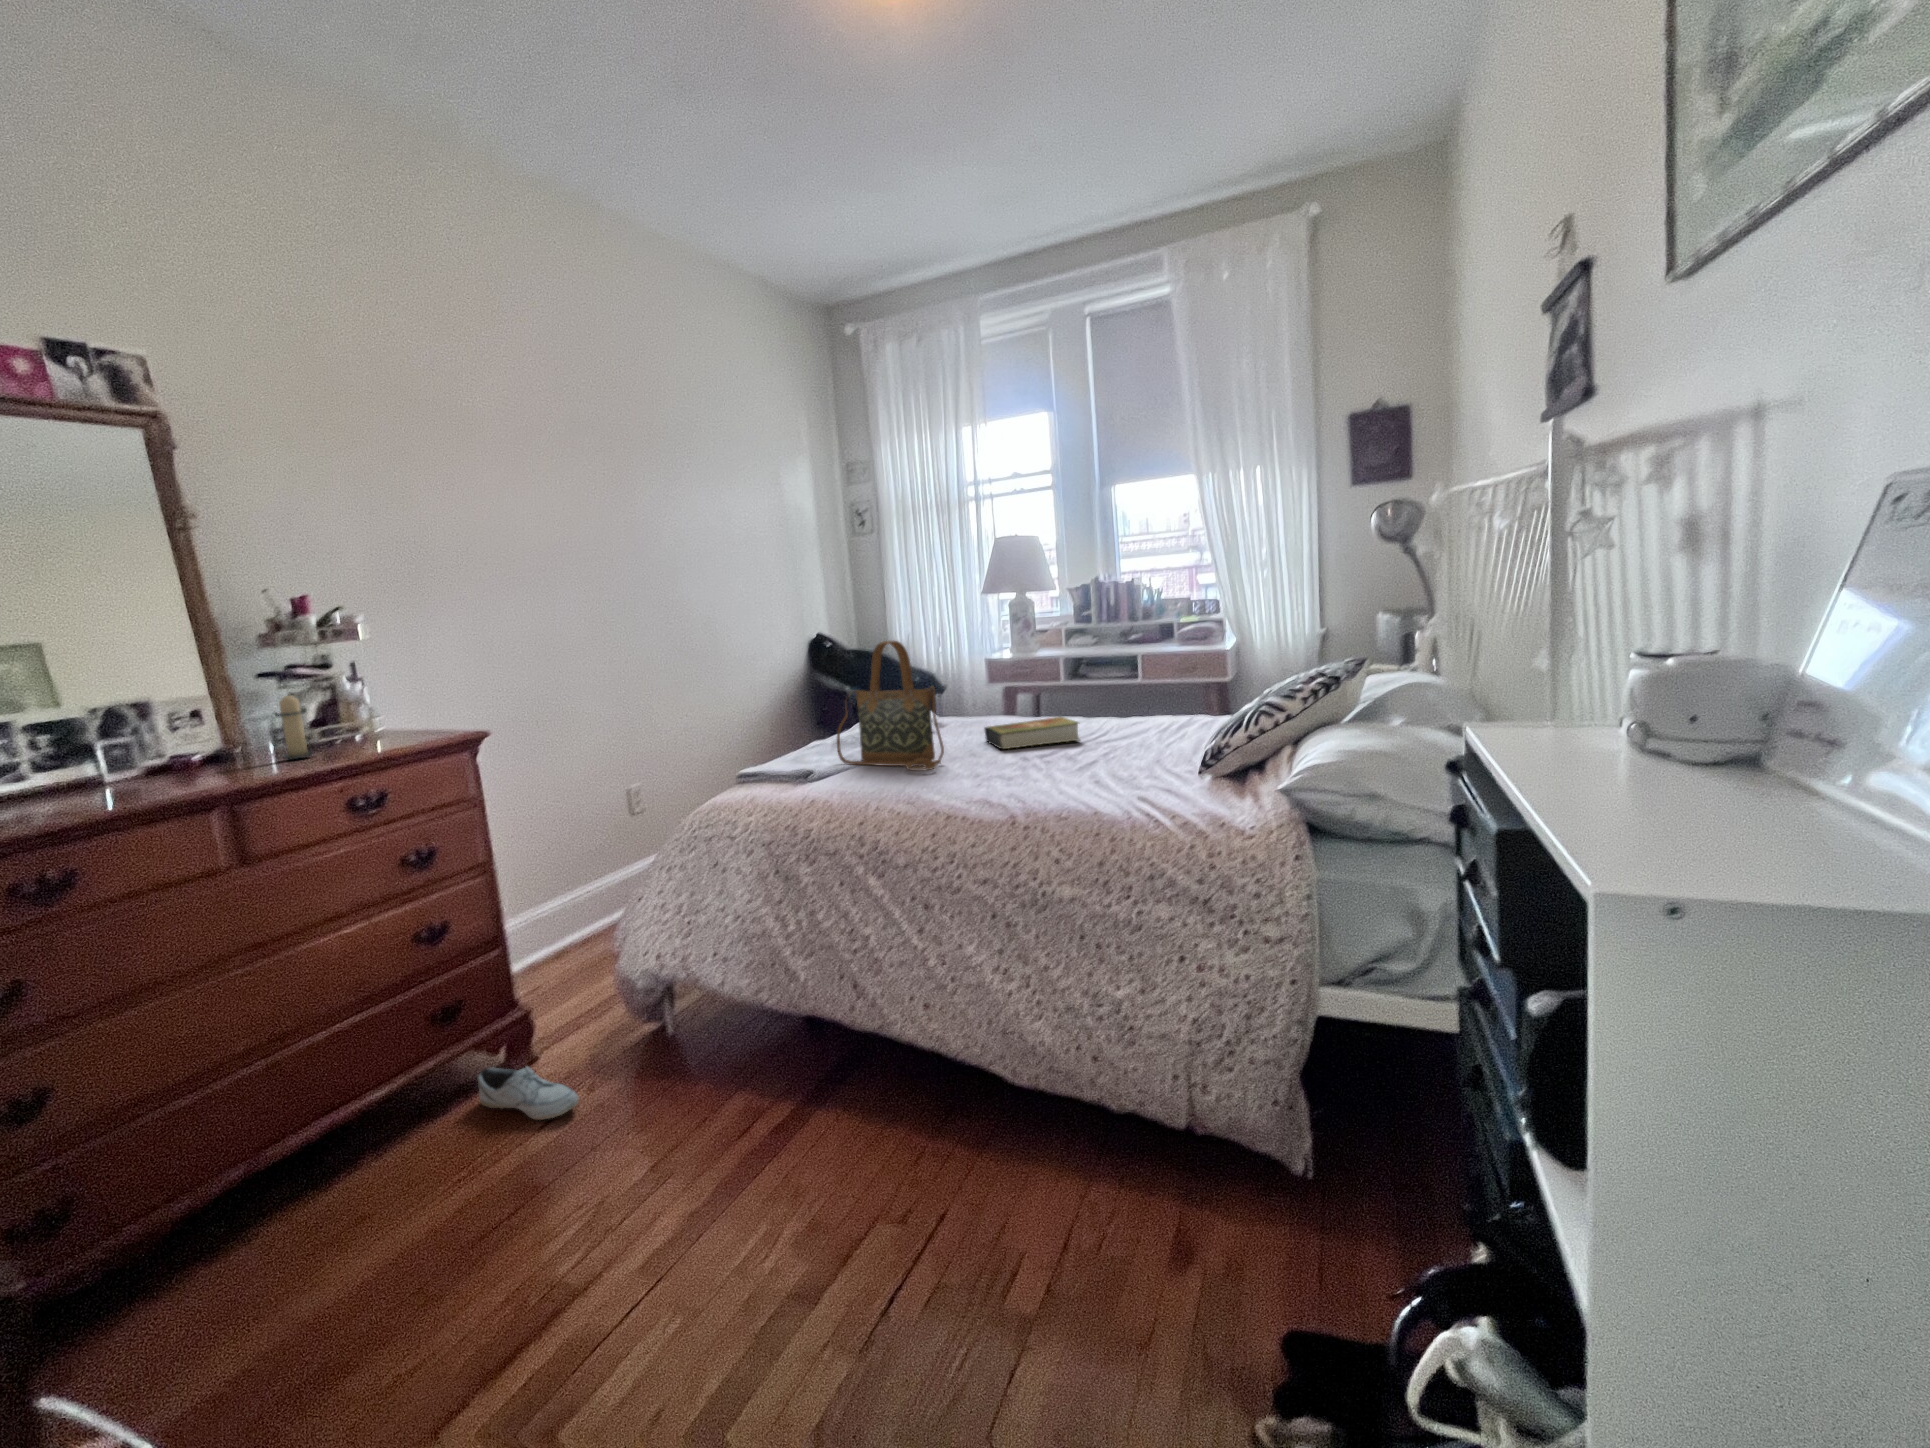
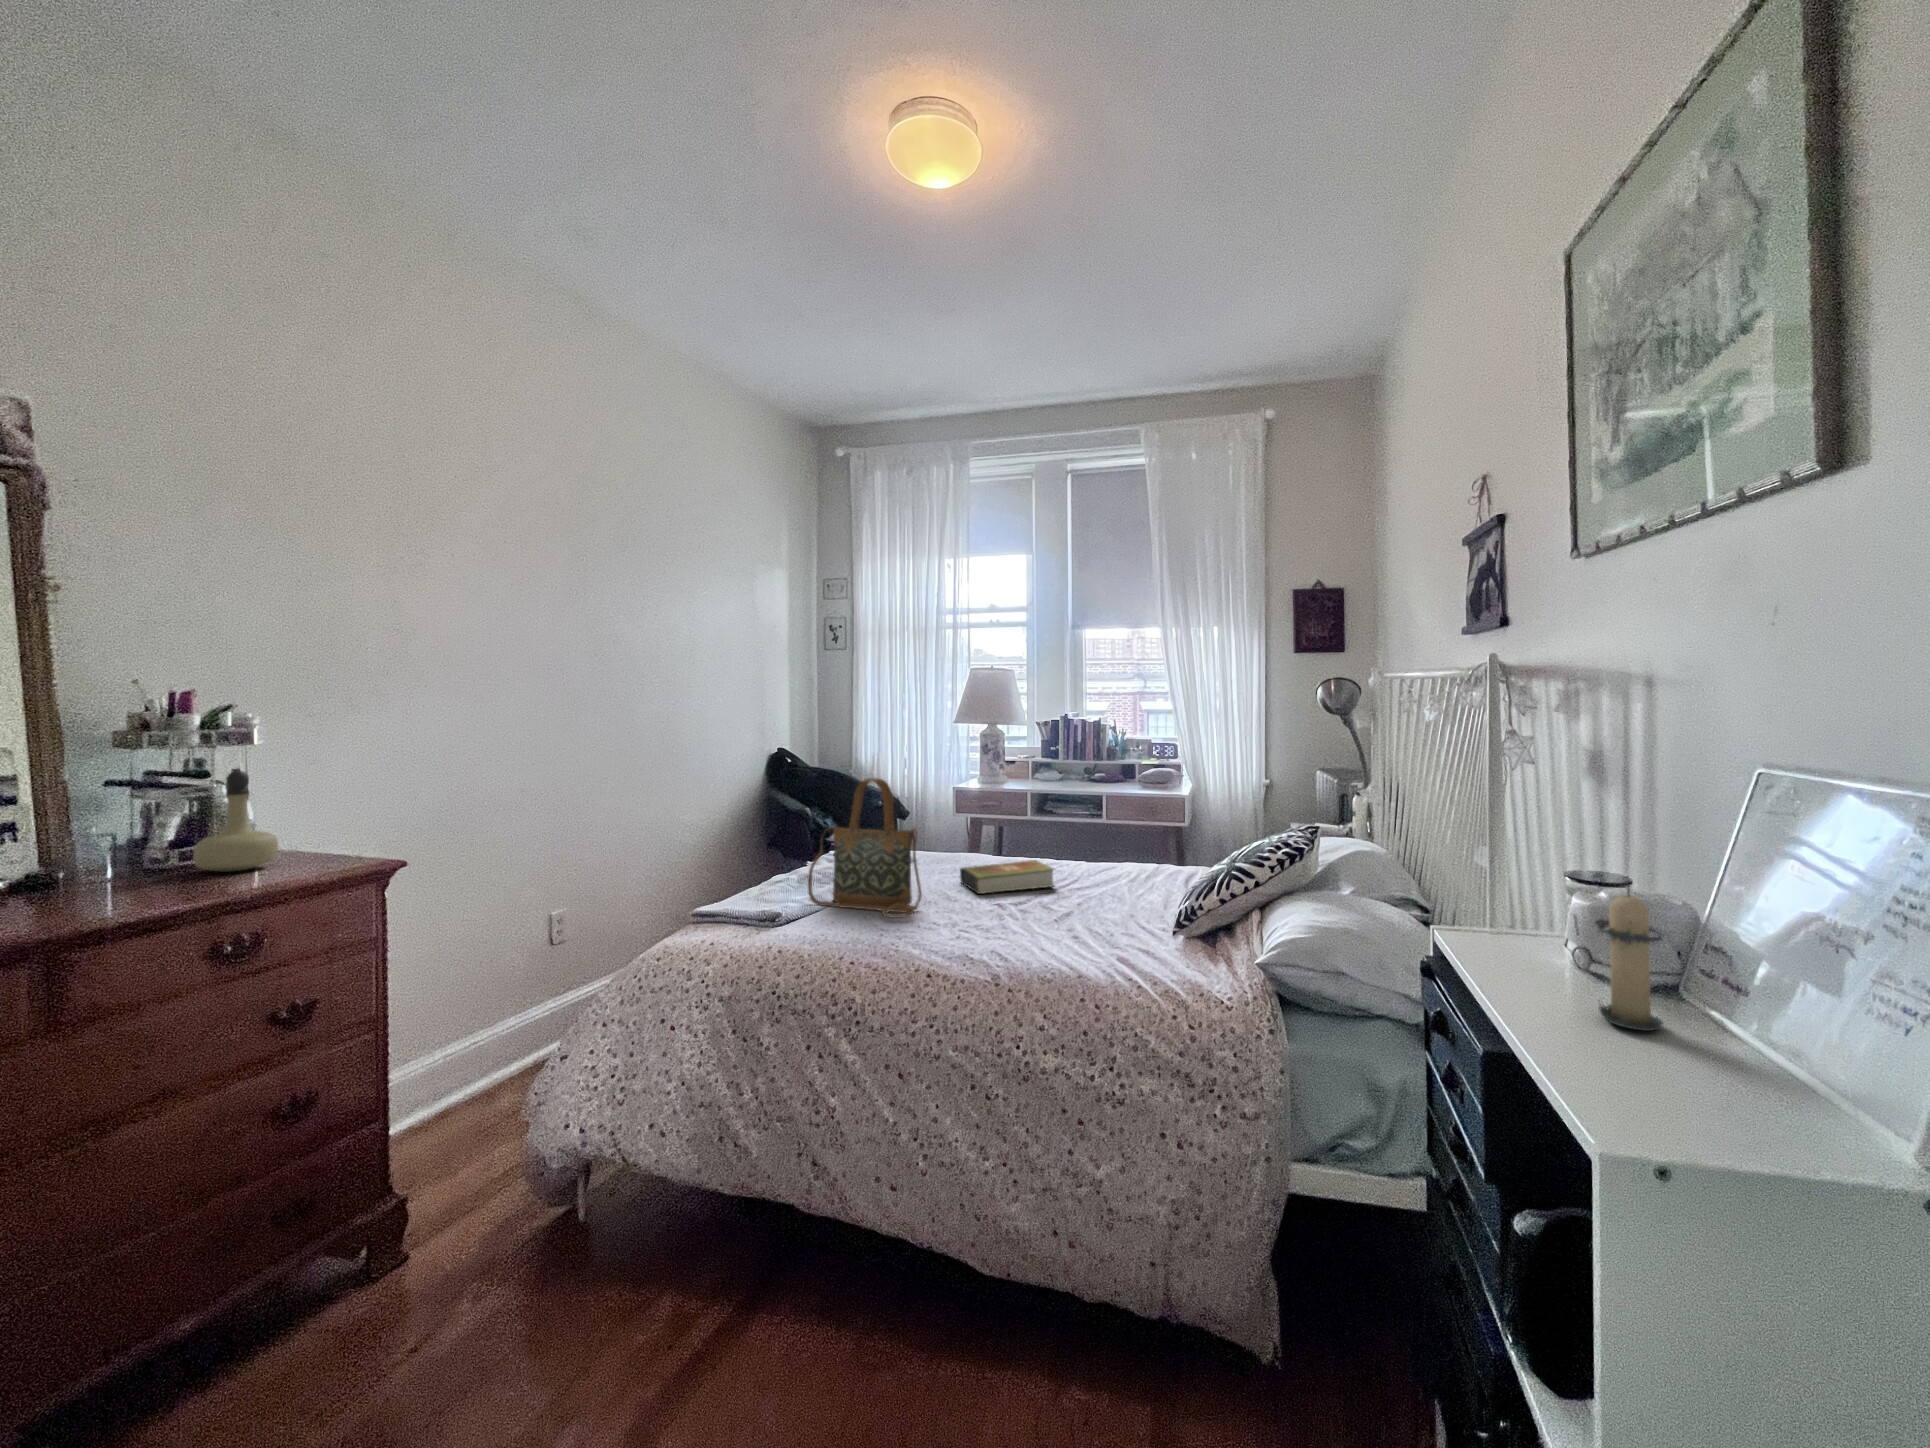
perfume bottle: none [328,661,391,746] -> present [193,771,279,872]
candle: present [274,694,314,759] -> present [1595,886,1663,1031]
shoe: present [477,1066,579,1120] -> none [322,1276,459,1351]

